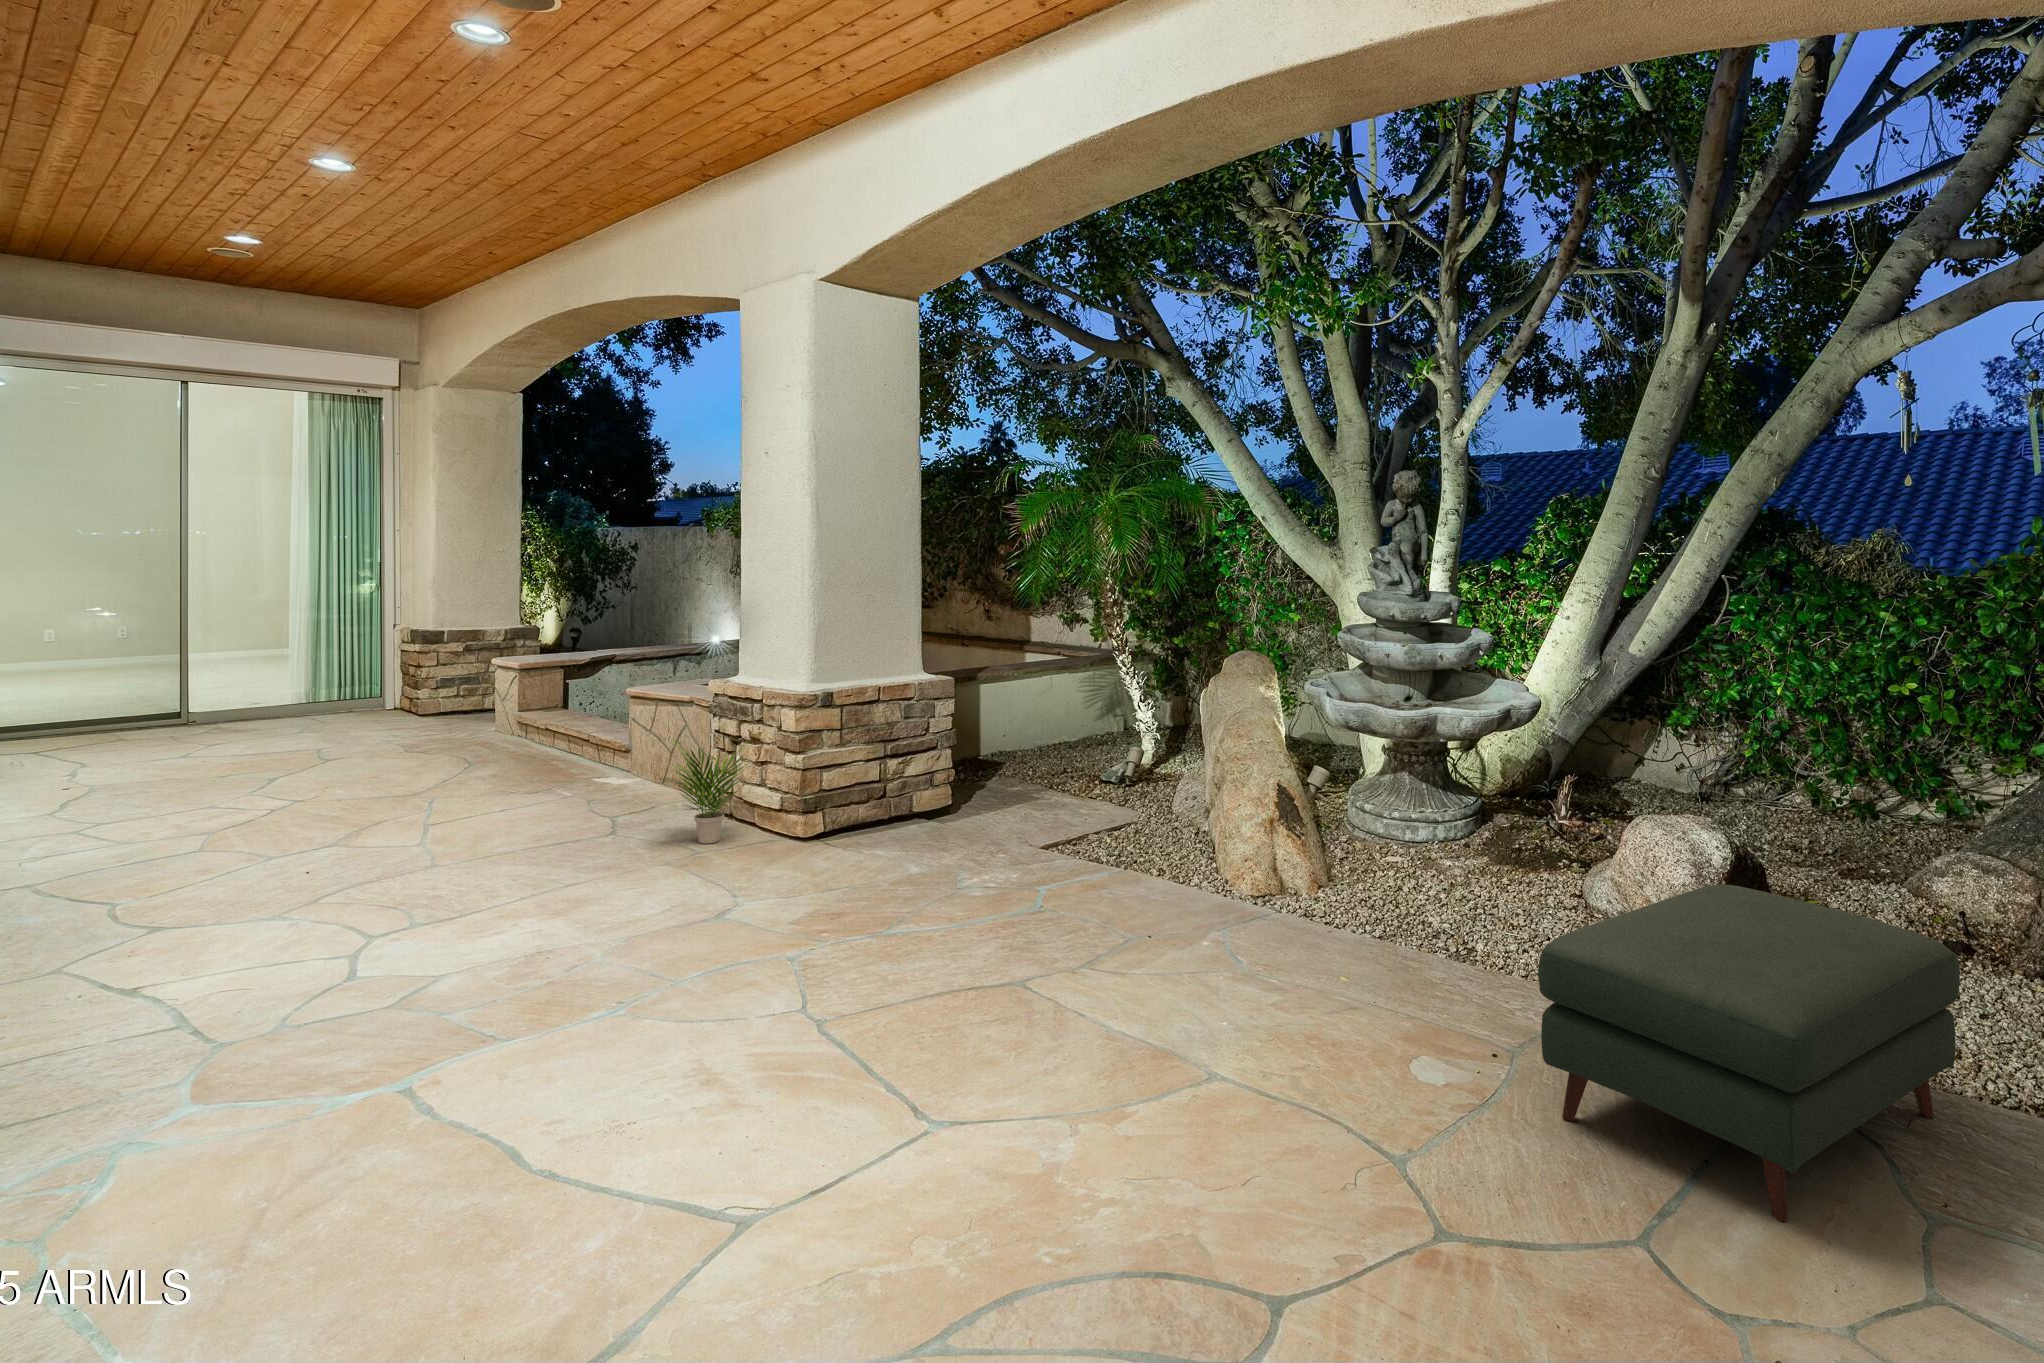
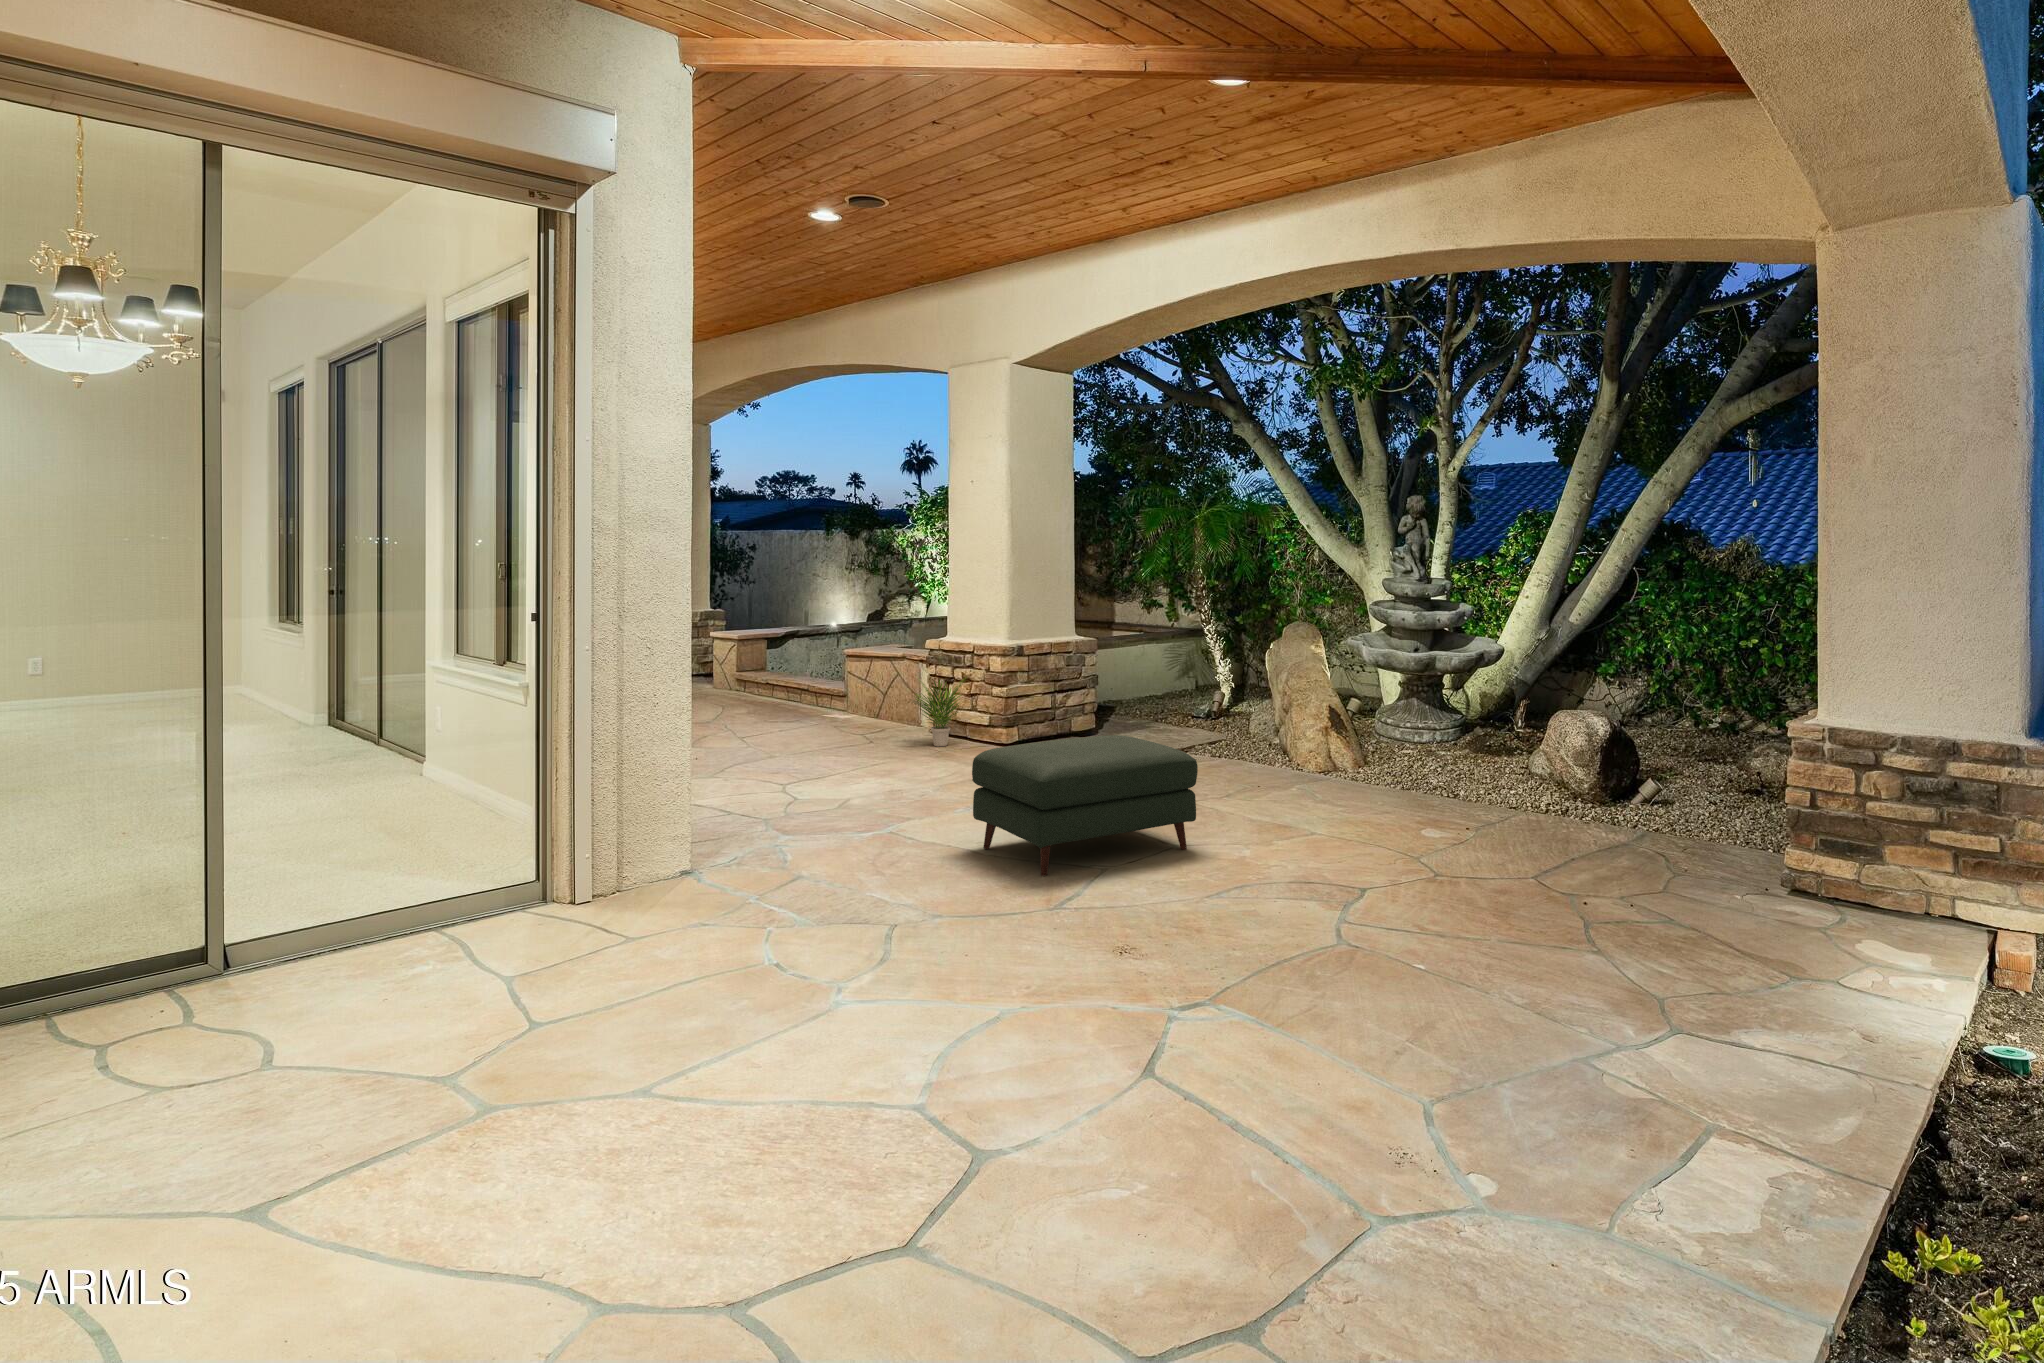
ottoman: present [1538,884,1960,1222] -> present [972,735,1198,876]

